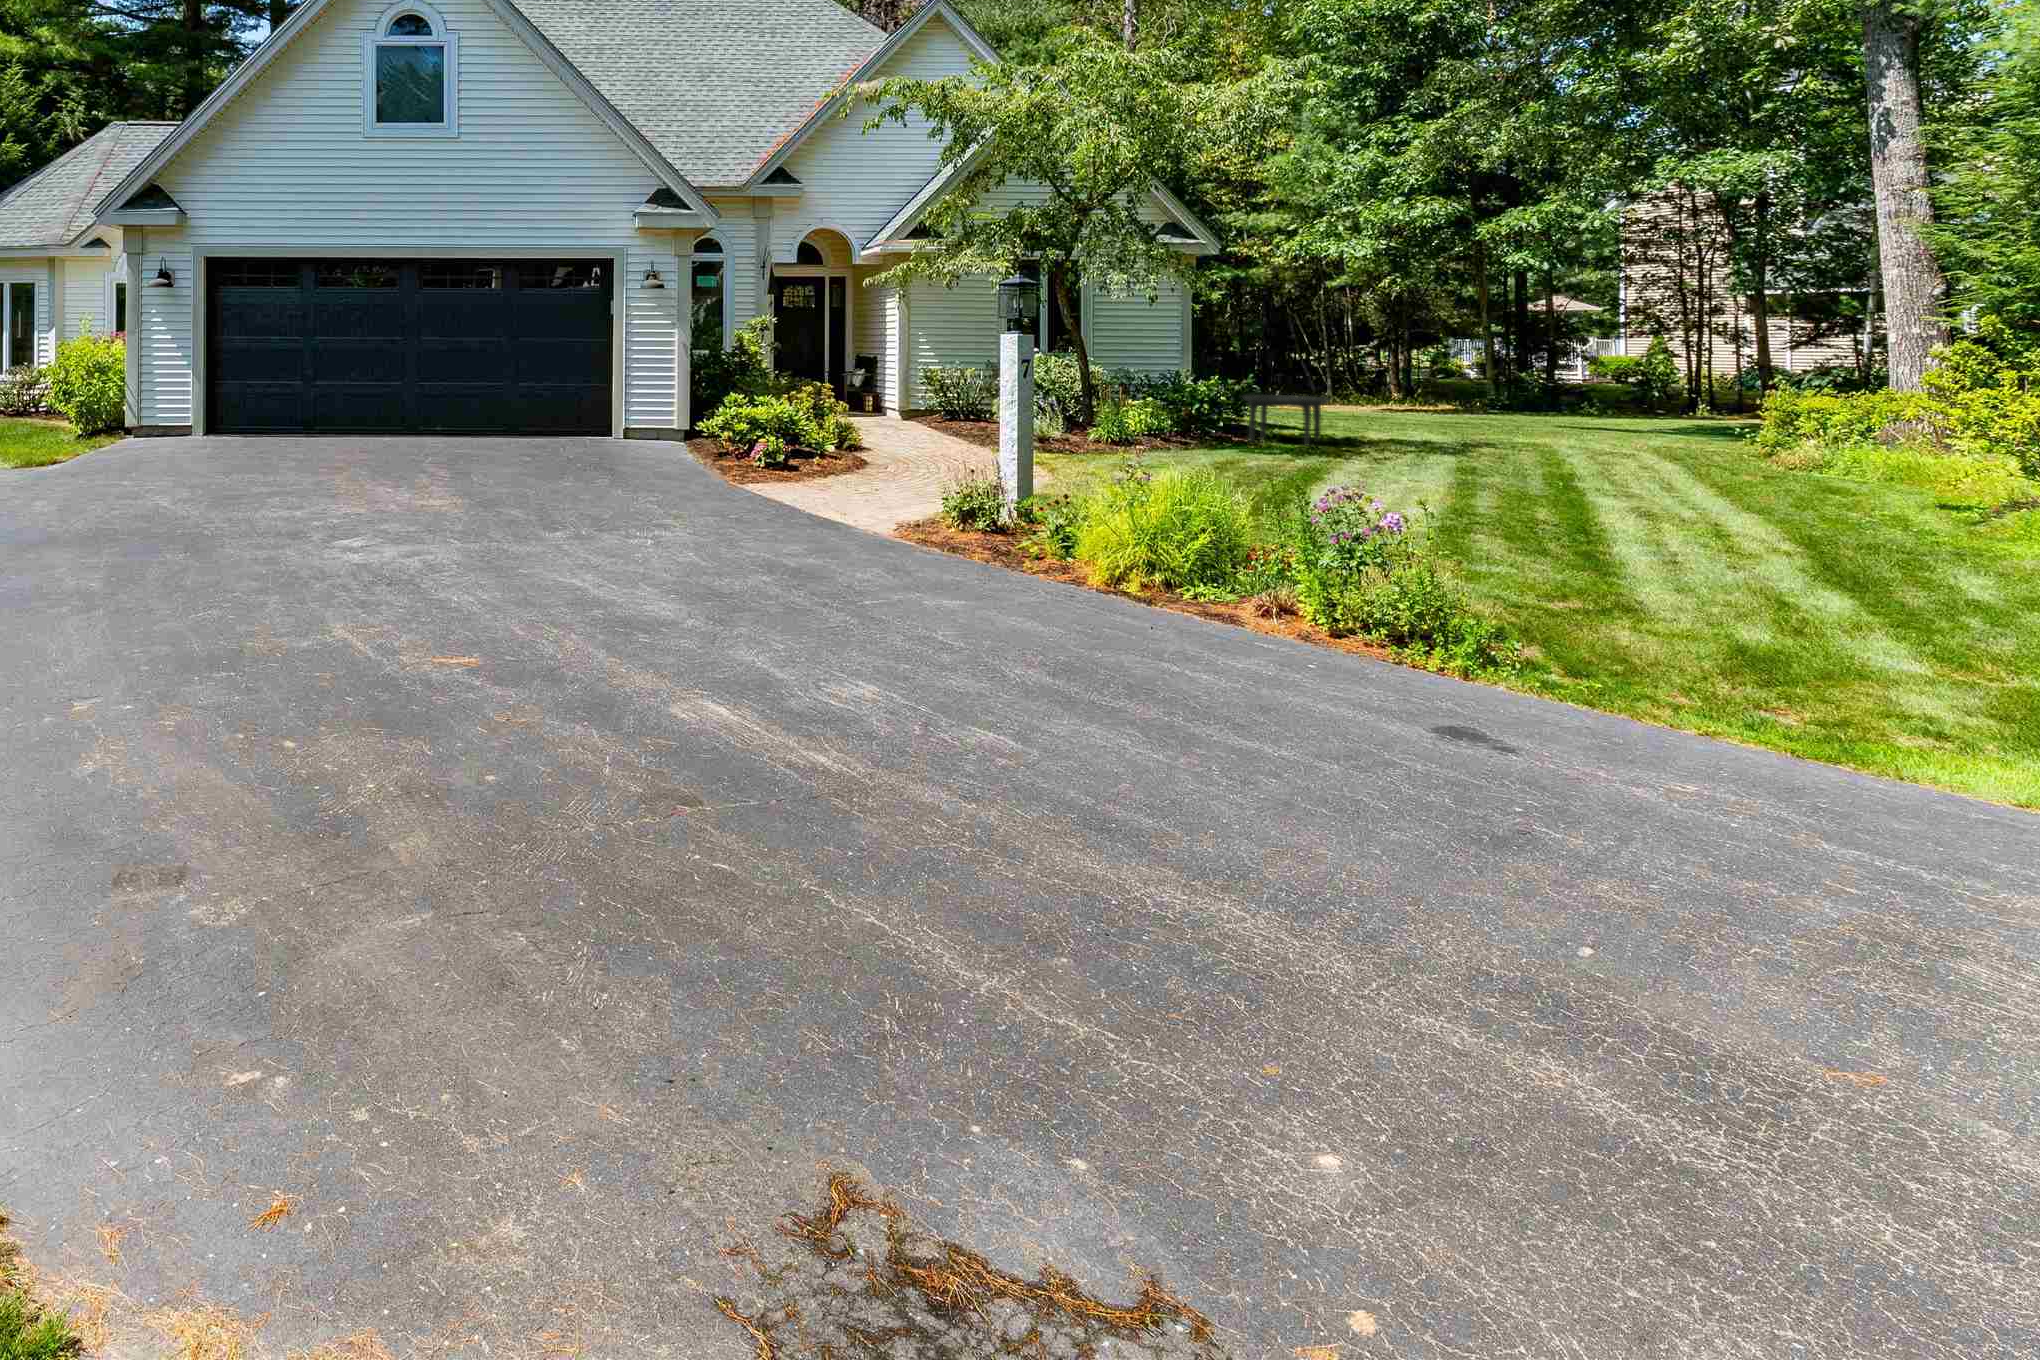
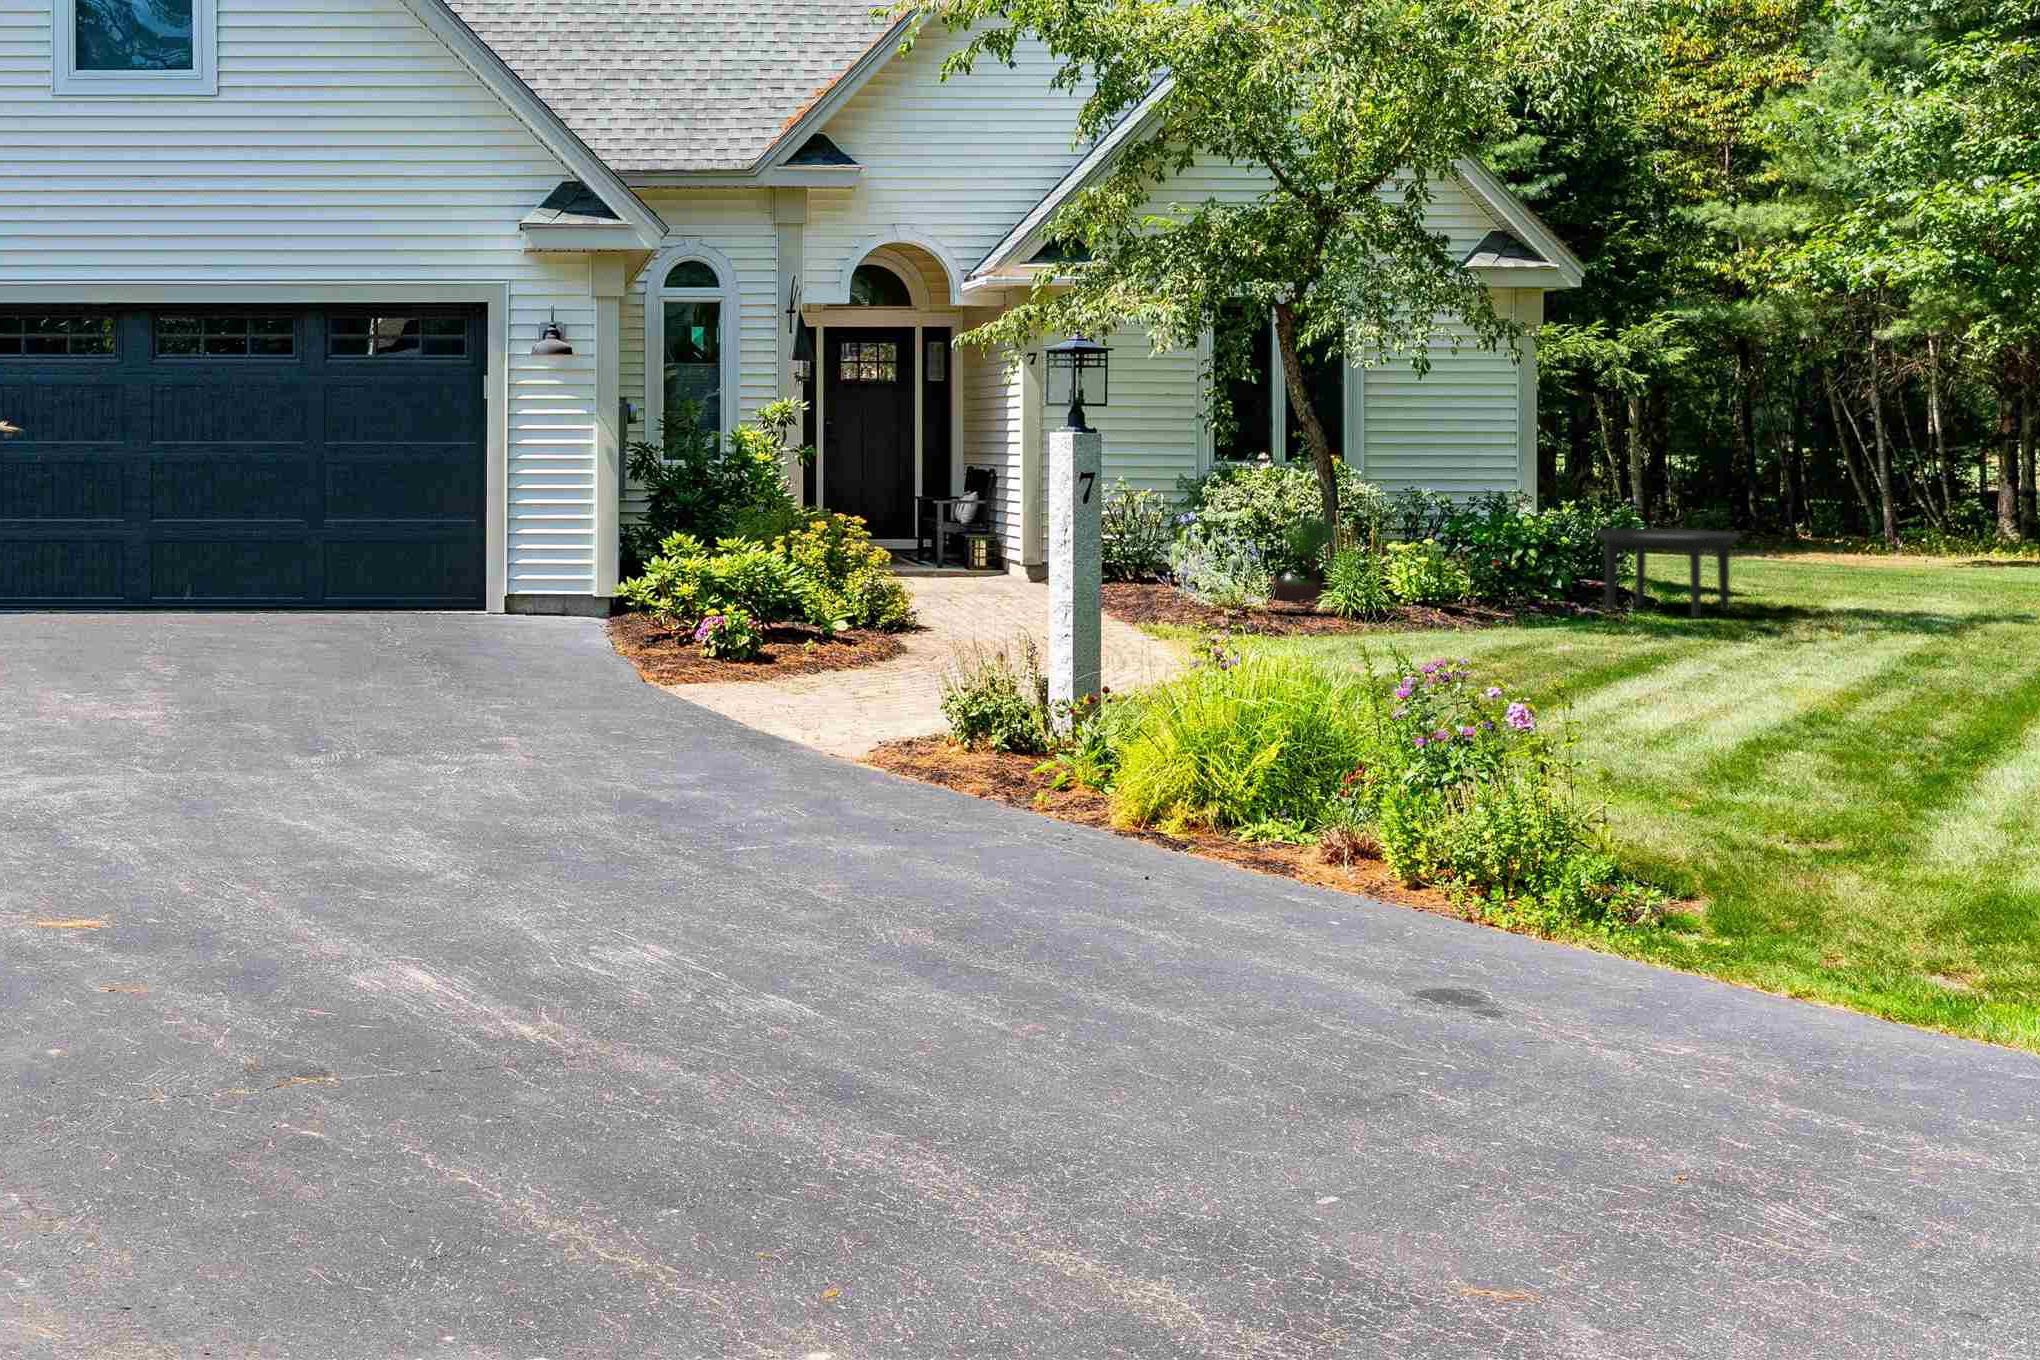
potted tree: none [1057,380,1097,441] -> present [1275,516,1336,613]

